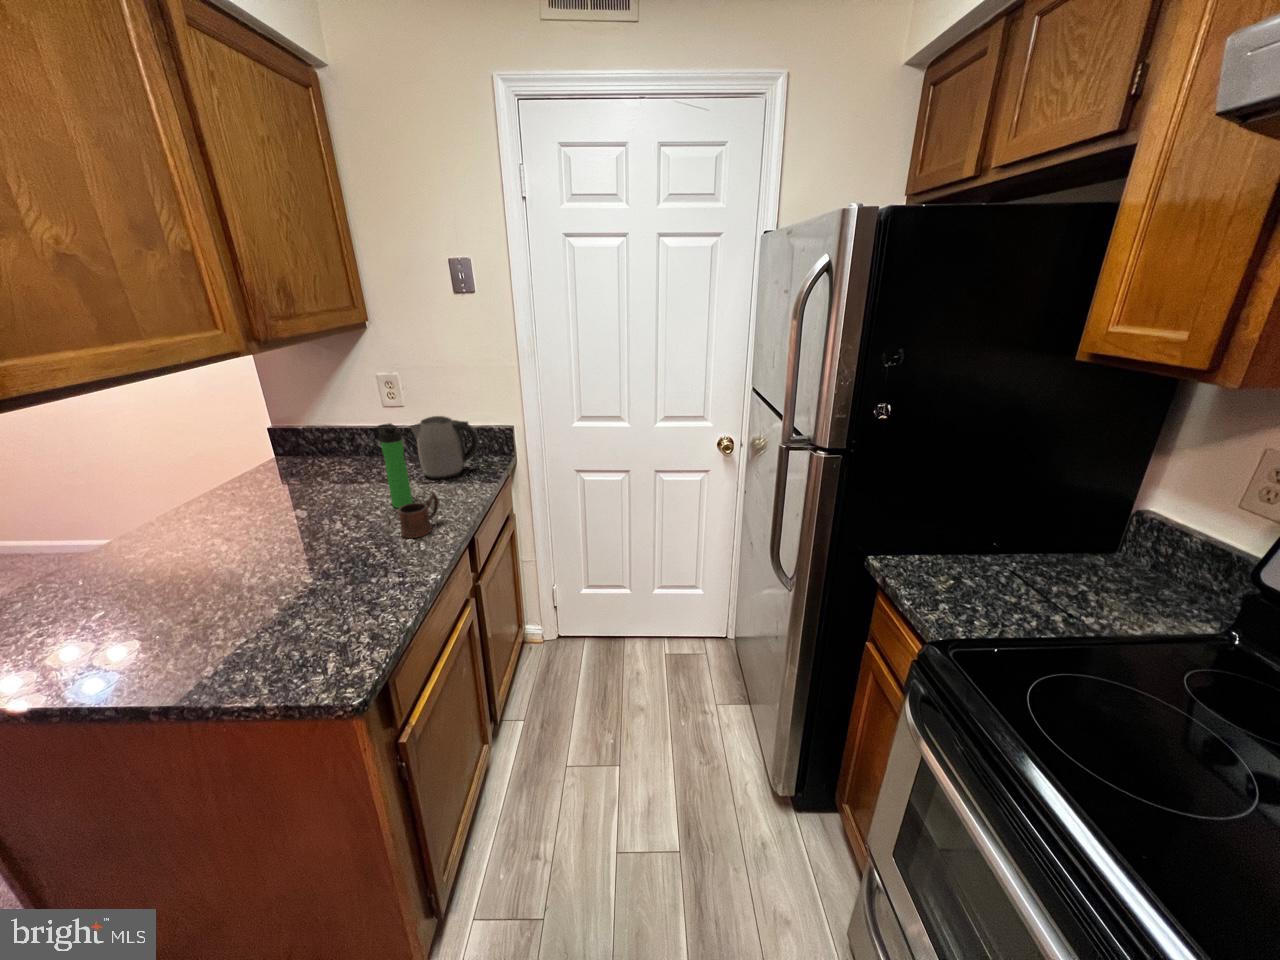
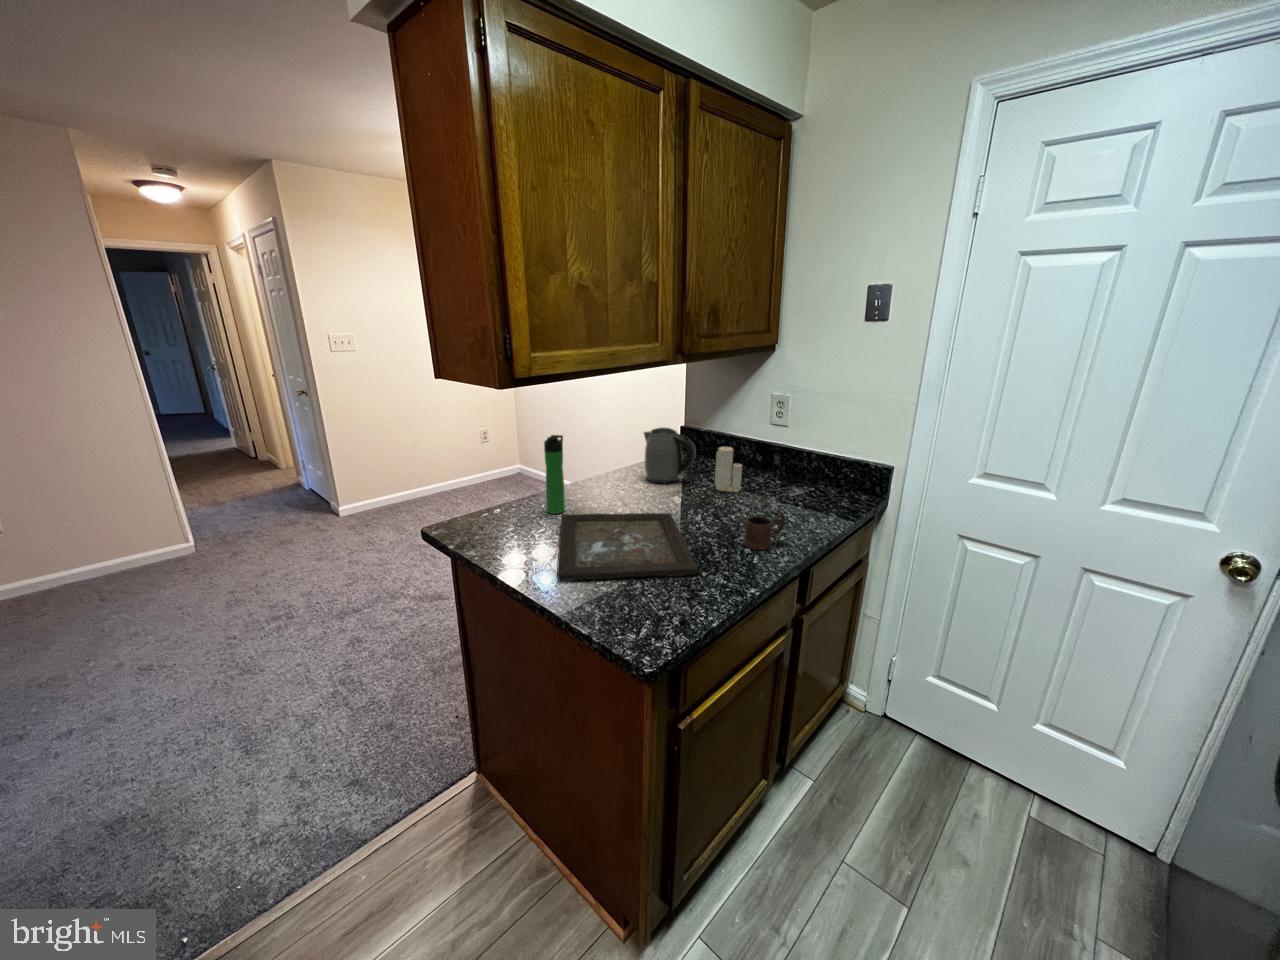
kettle: present [410,416,479,479] -> present [644,427,696,483]
bottle: present [378,424,413,508] -> present [544,435,565,514]
candle: none [331,436,373,490] -> present [715,447,742,492]
tray: none [124,531,367,664] -> present [557,513,698,581]

